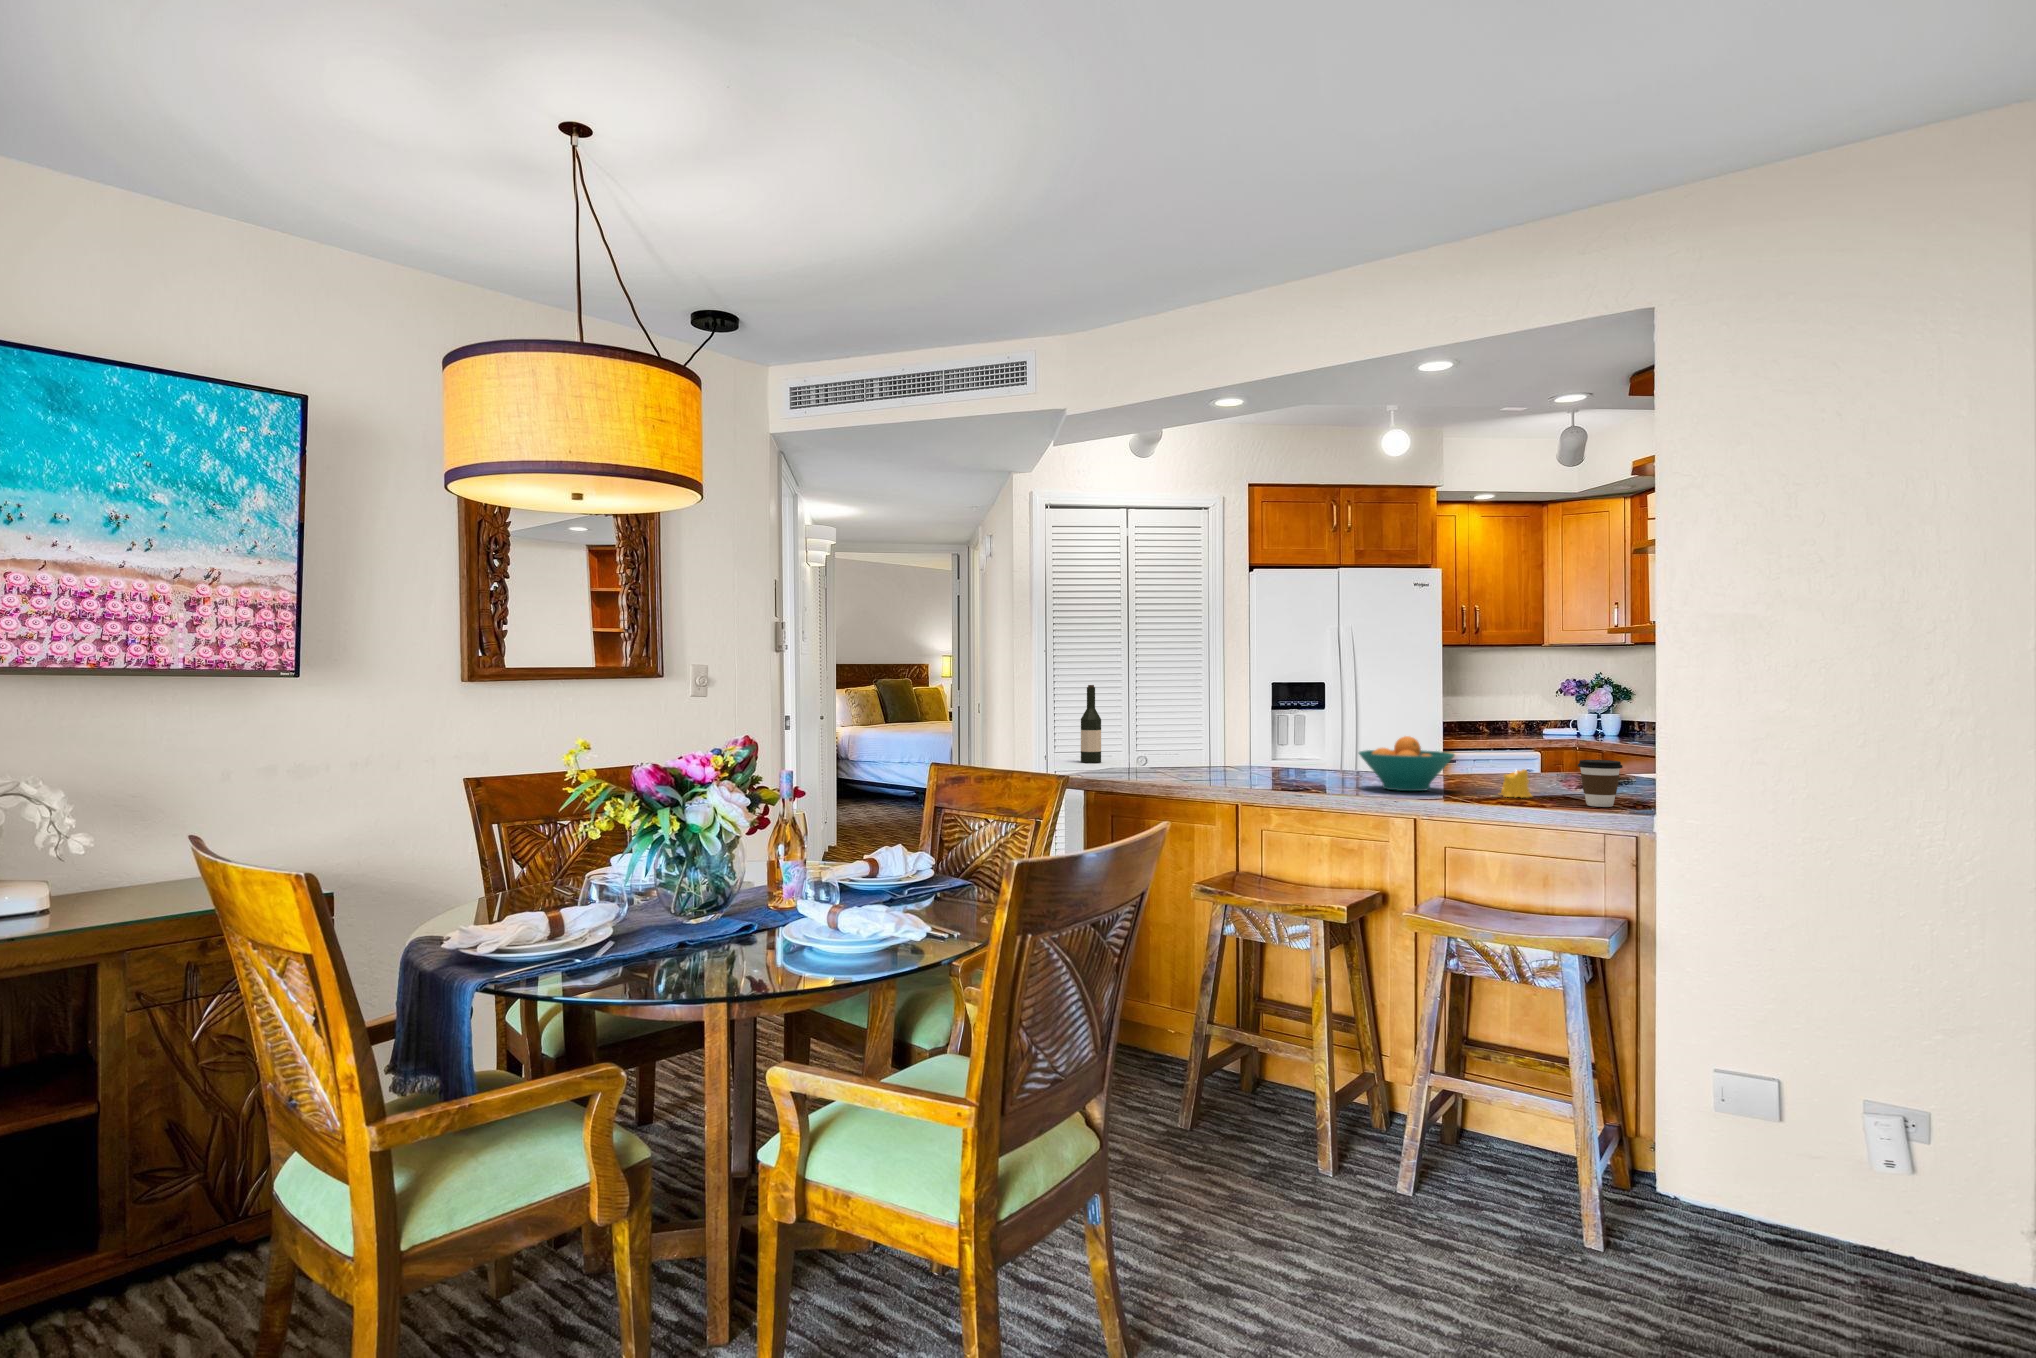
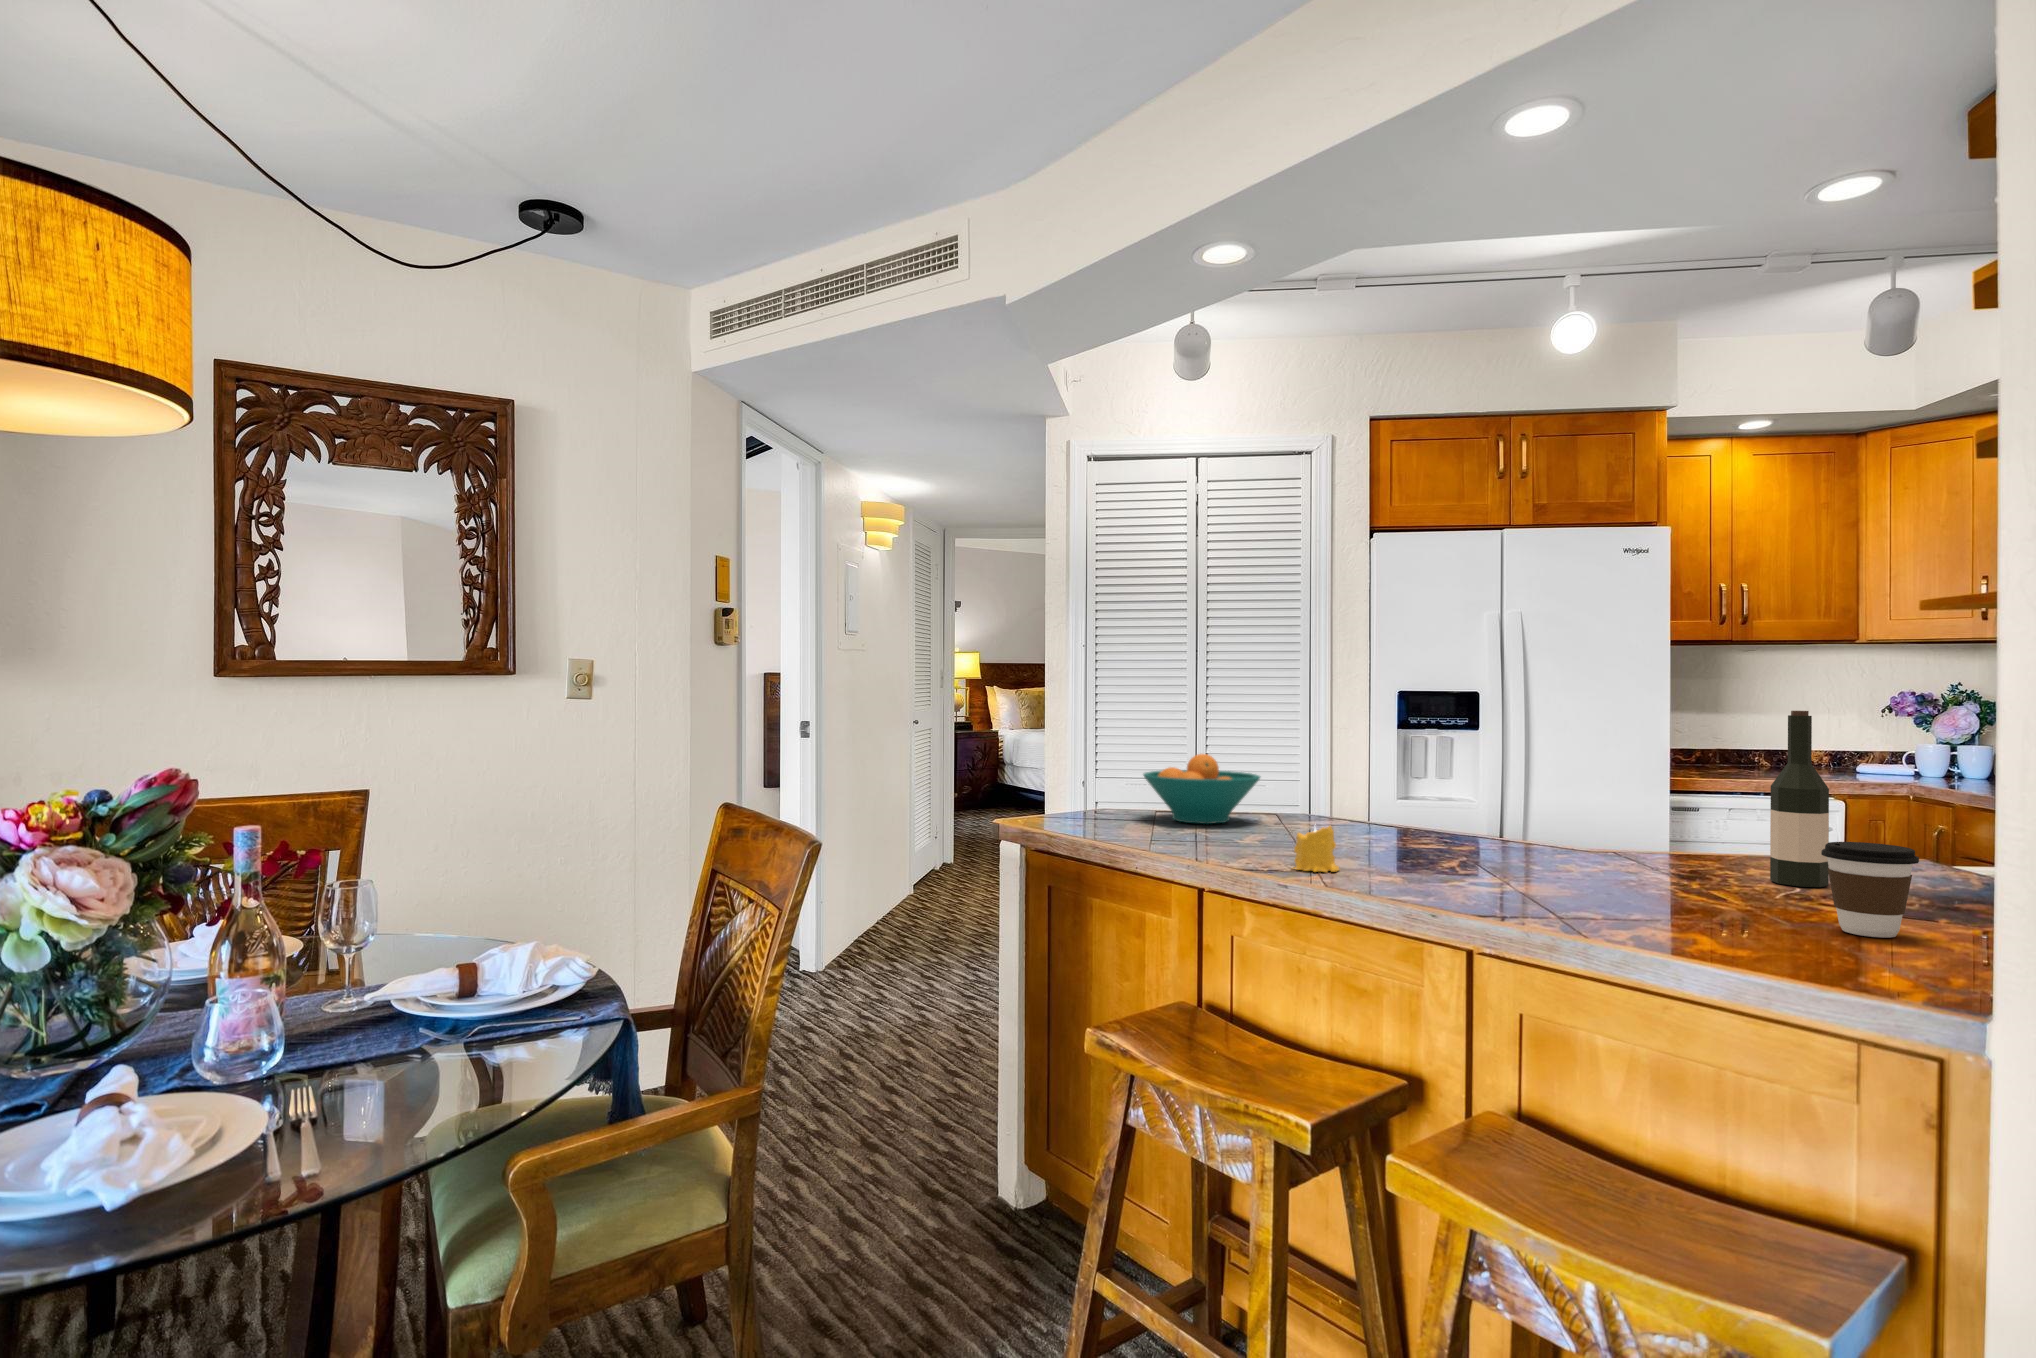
wine bottle: present [1081,685,1101,763] -> present [1770,711,1829,887]
fruit bowl: present [1359,736,1454,791] -> present [1143,754,1260,824]
candle: present [1500,769,1532,798] -> present [1294,826,1339,872]

